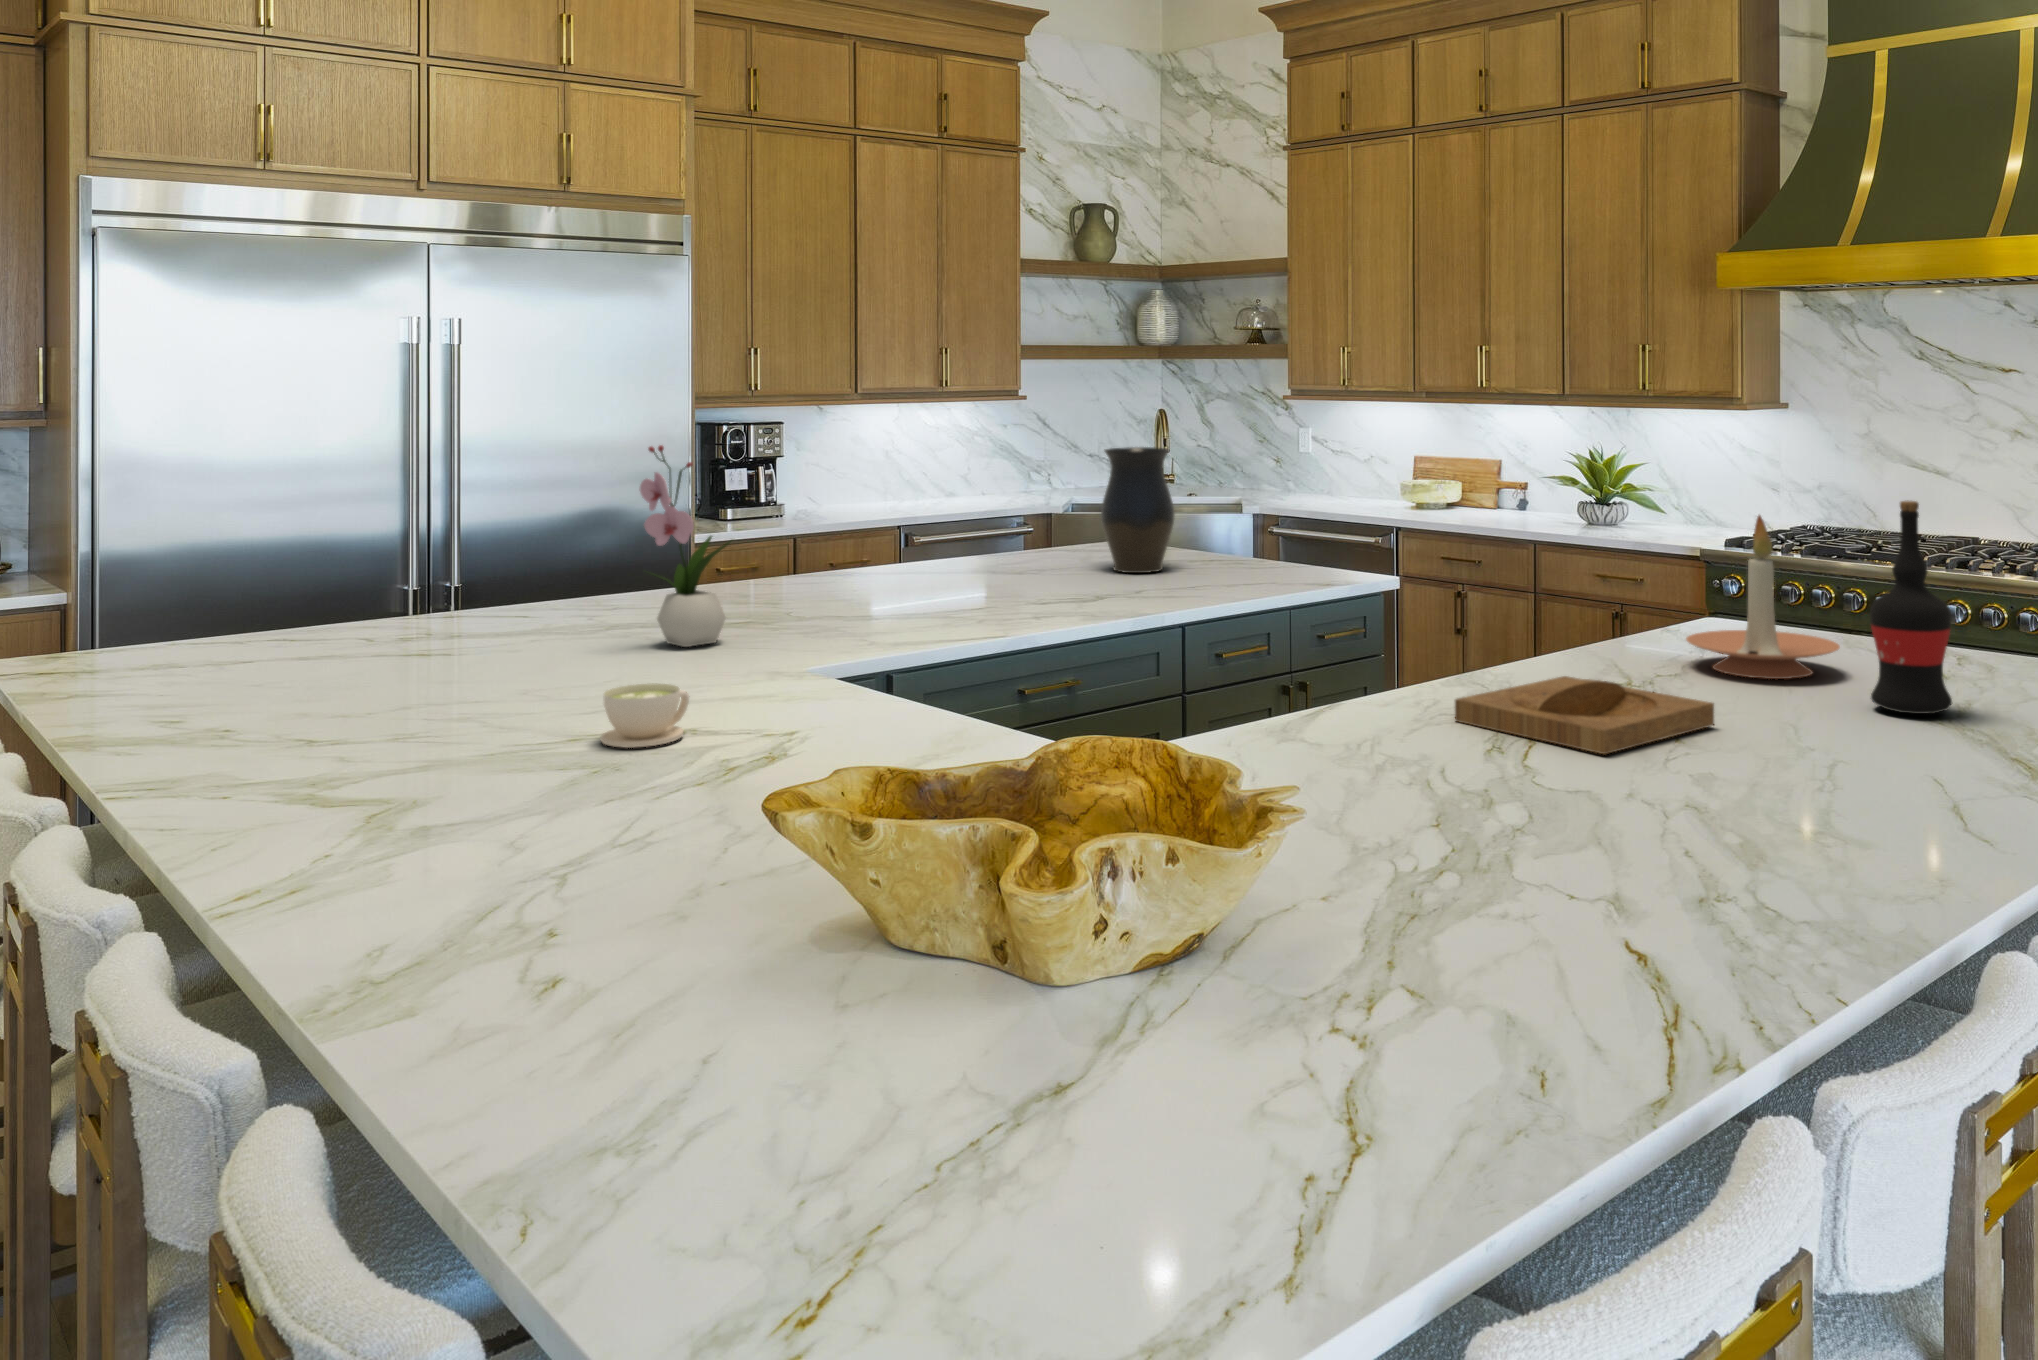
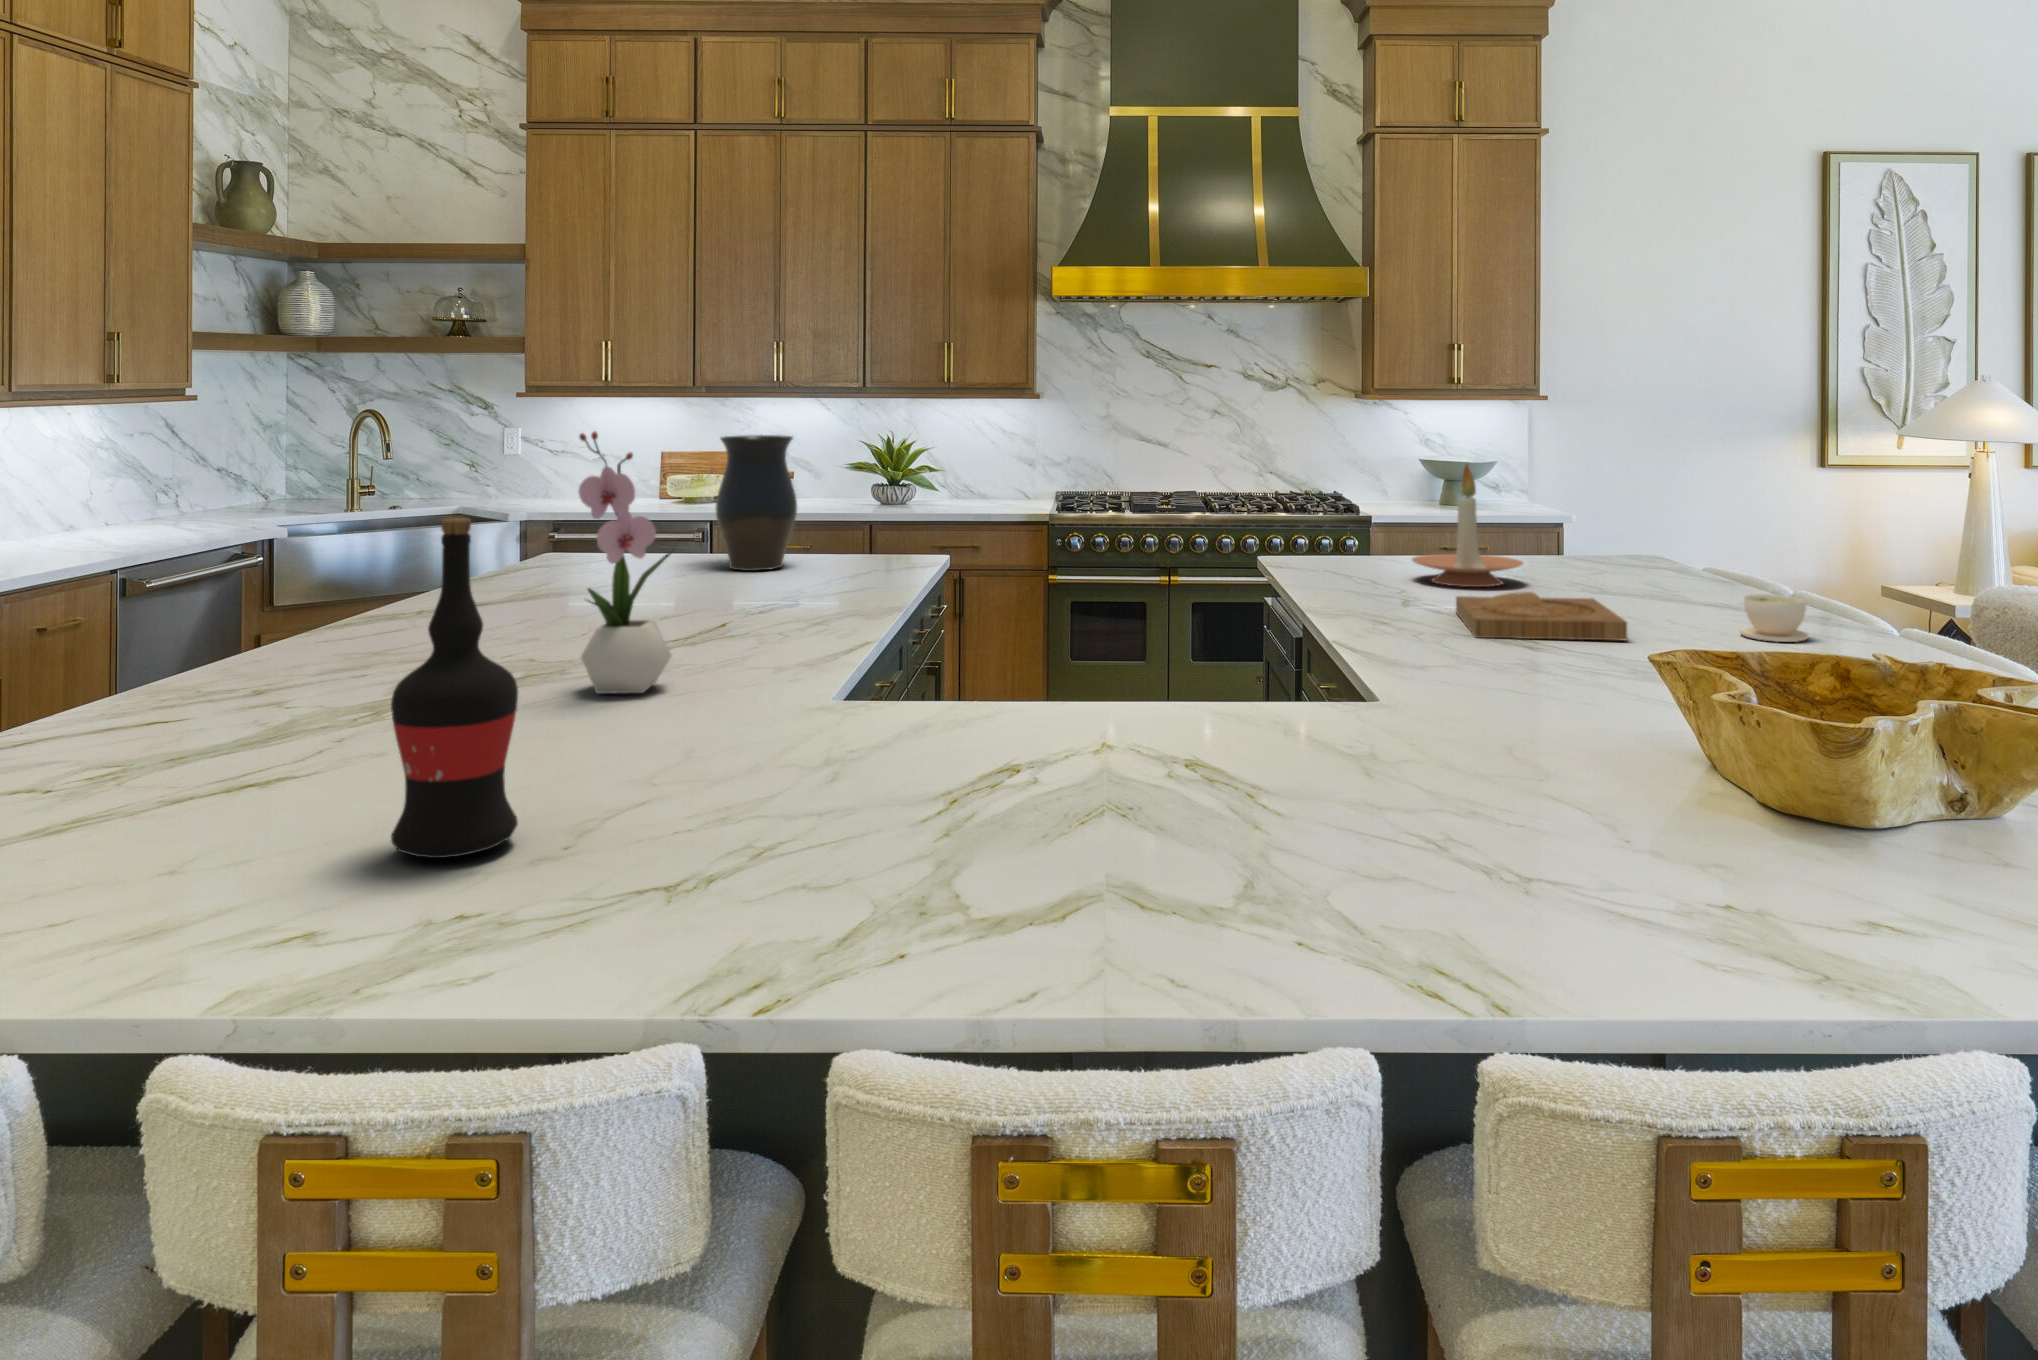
wine bottle: present [1870,501,1952,714] -> present [391,517,518,858]
coffee cup: present [600,684,690,748] -> present [1740,595,1808,642]

